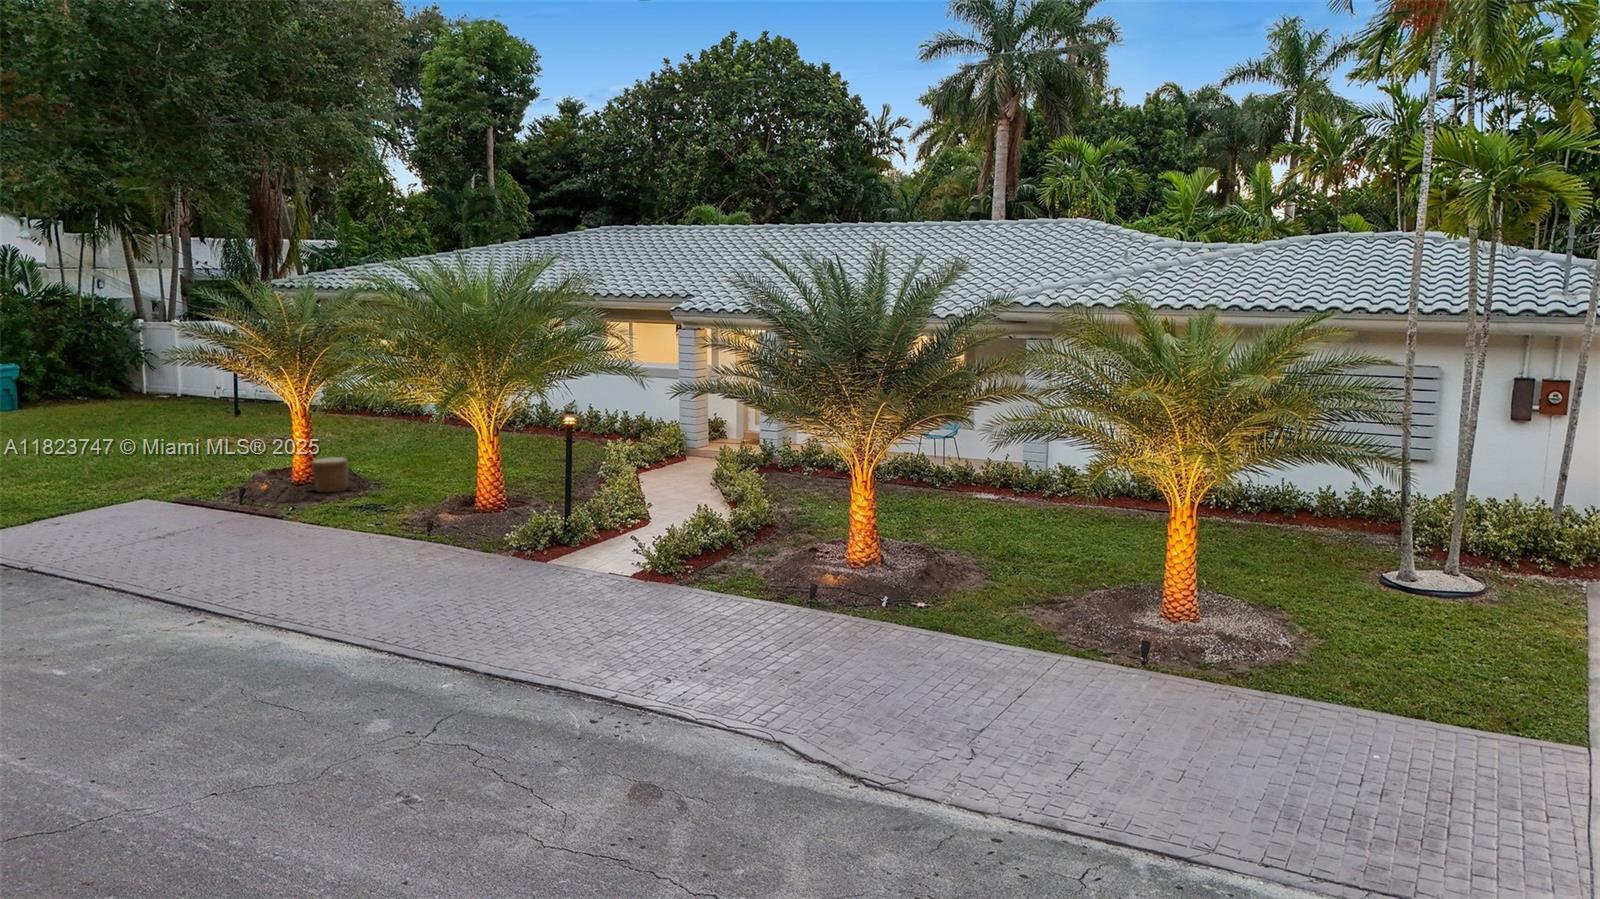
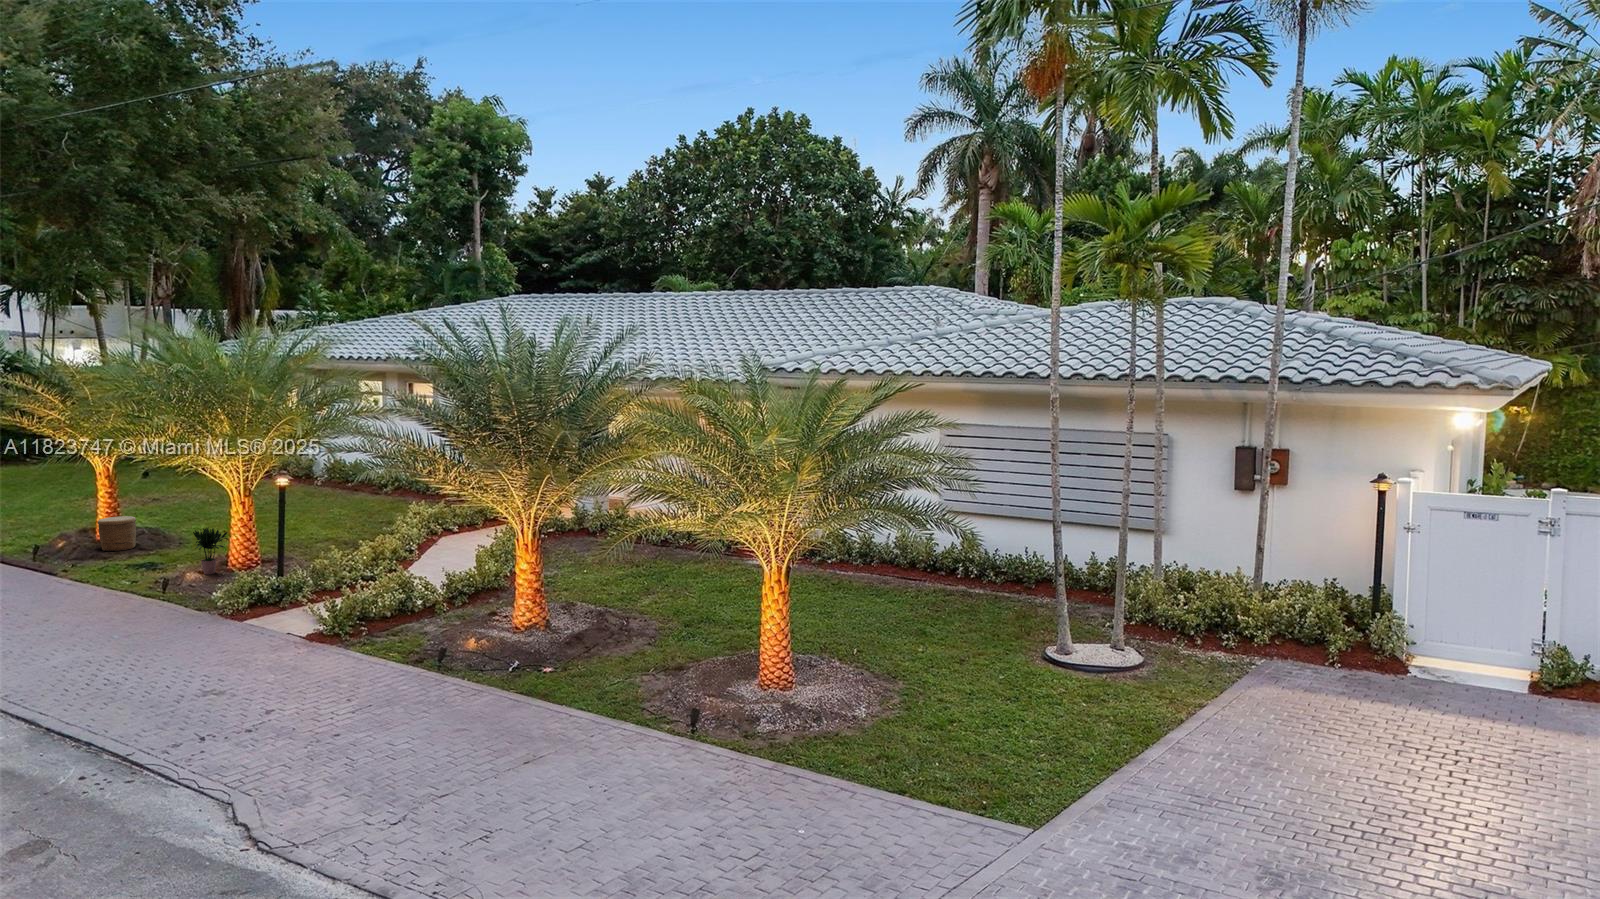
potted plant: none [443,465,479,515] -> present [193,527,228,575]

